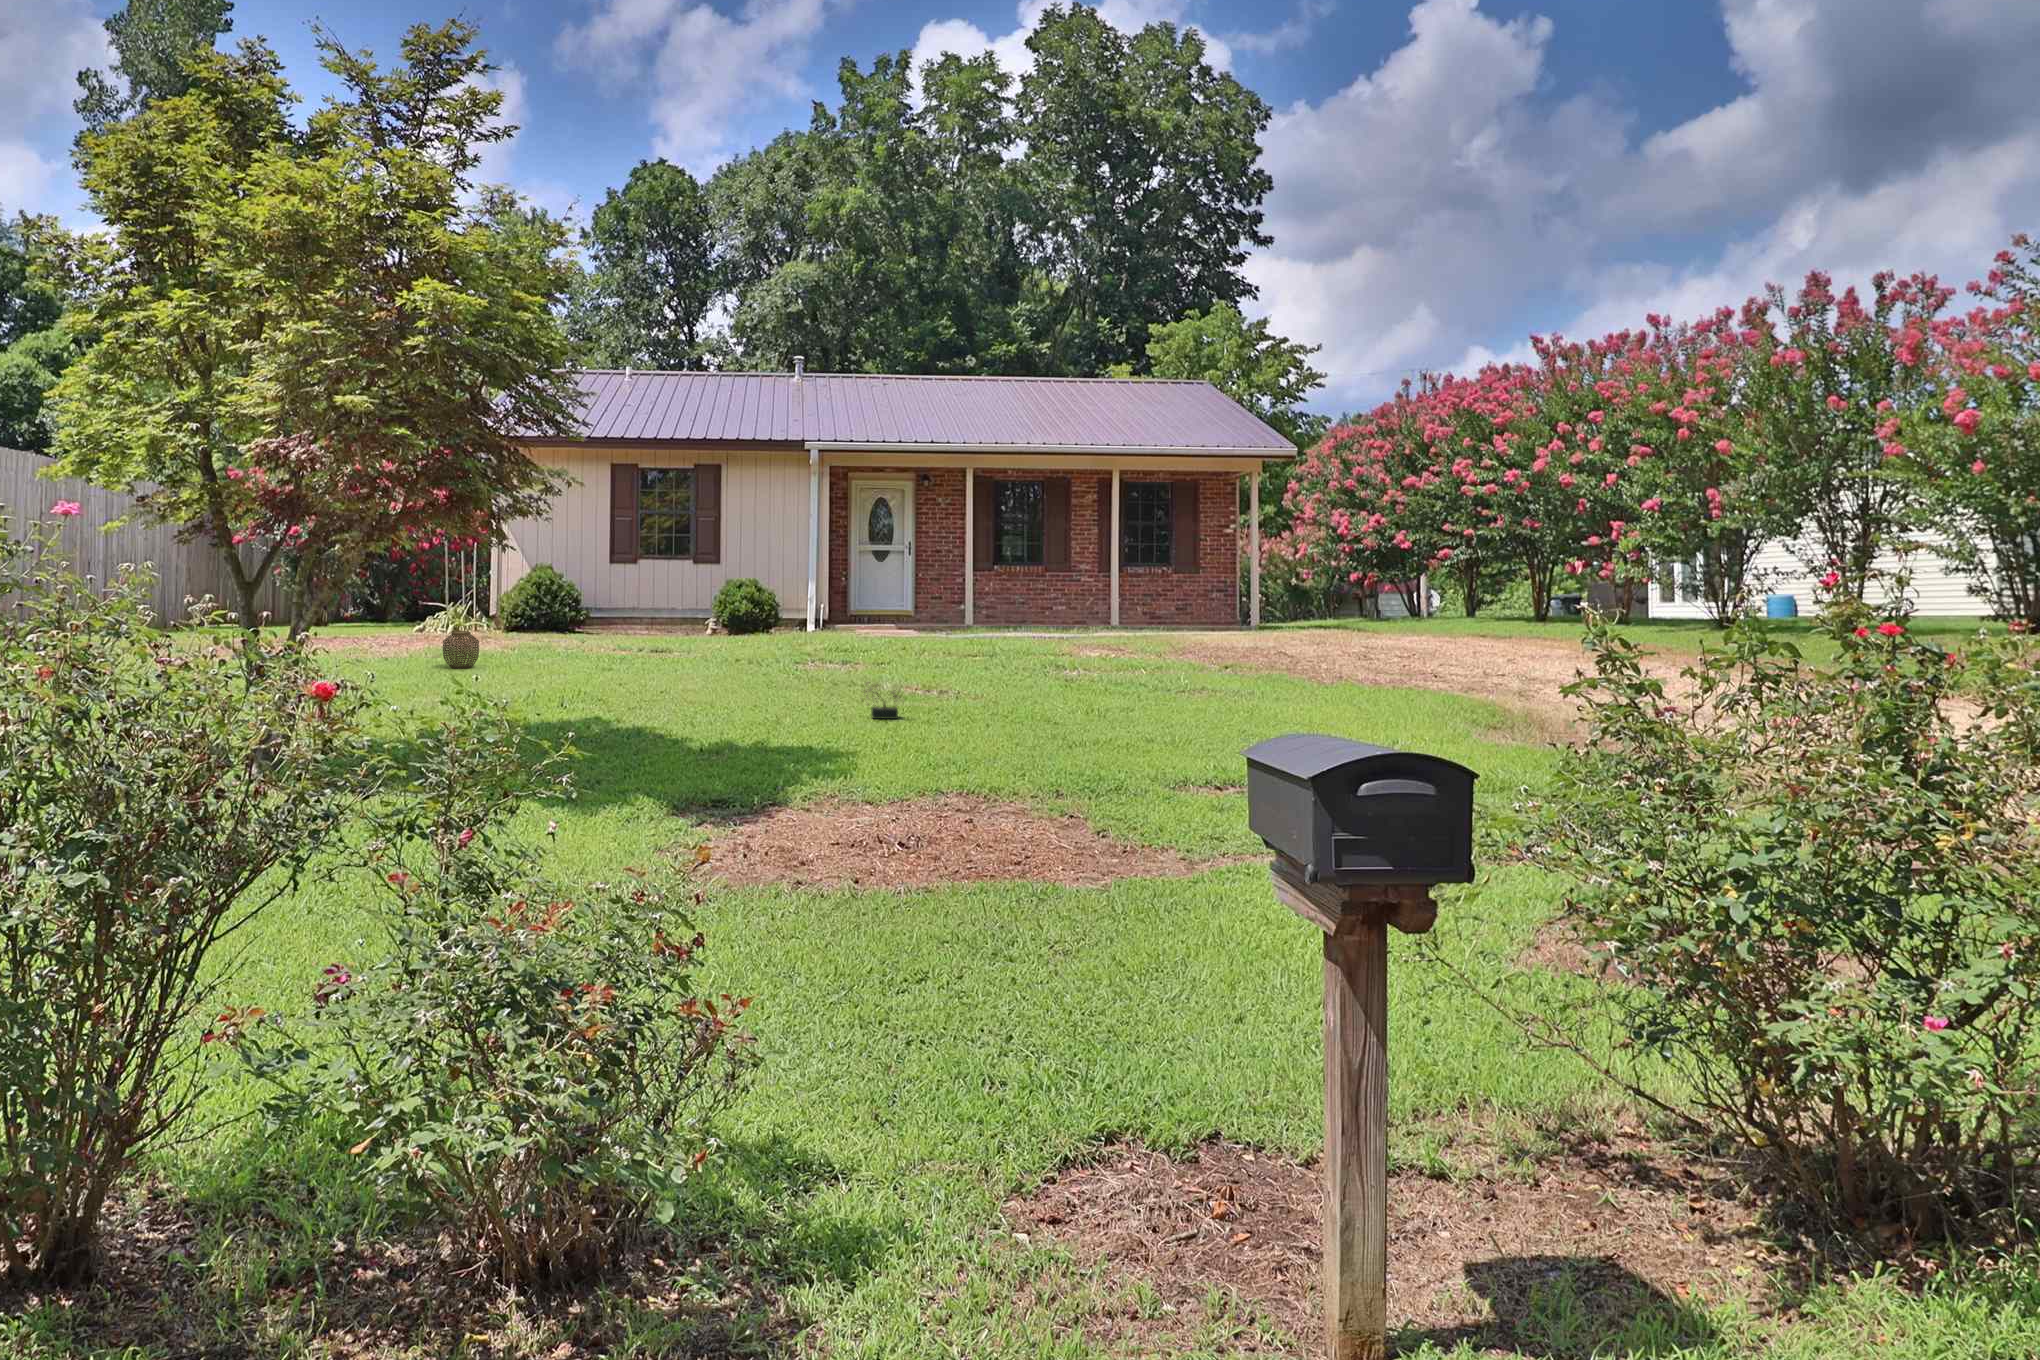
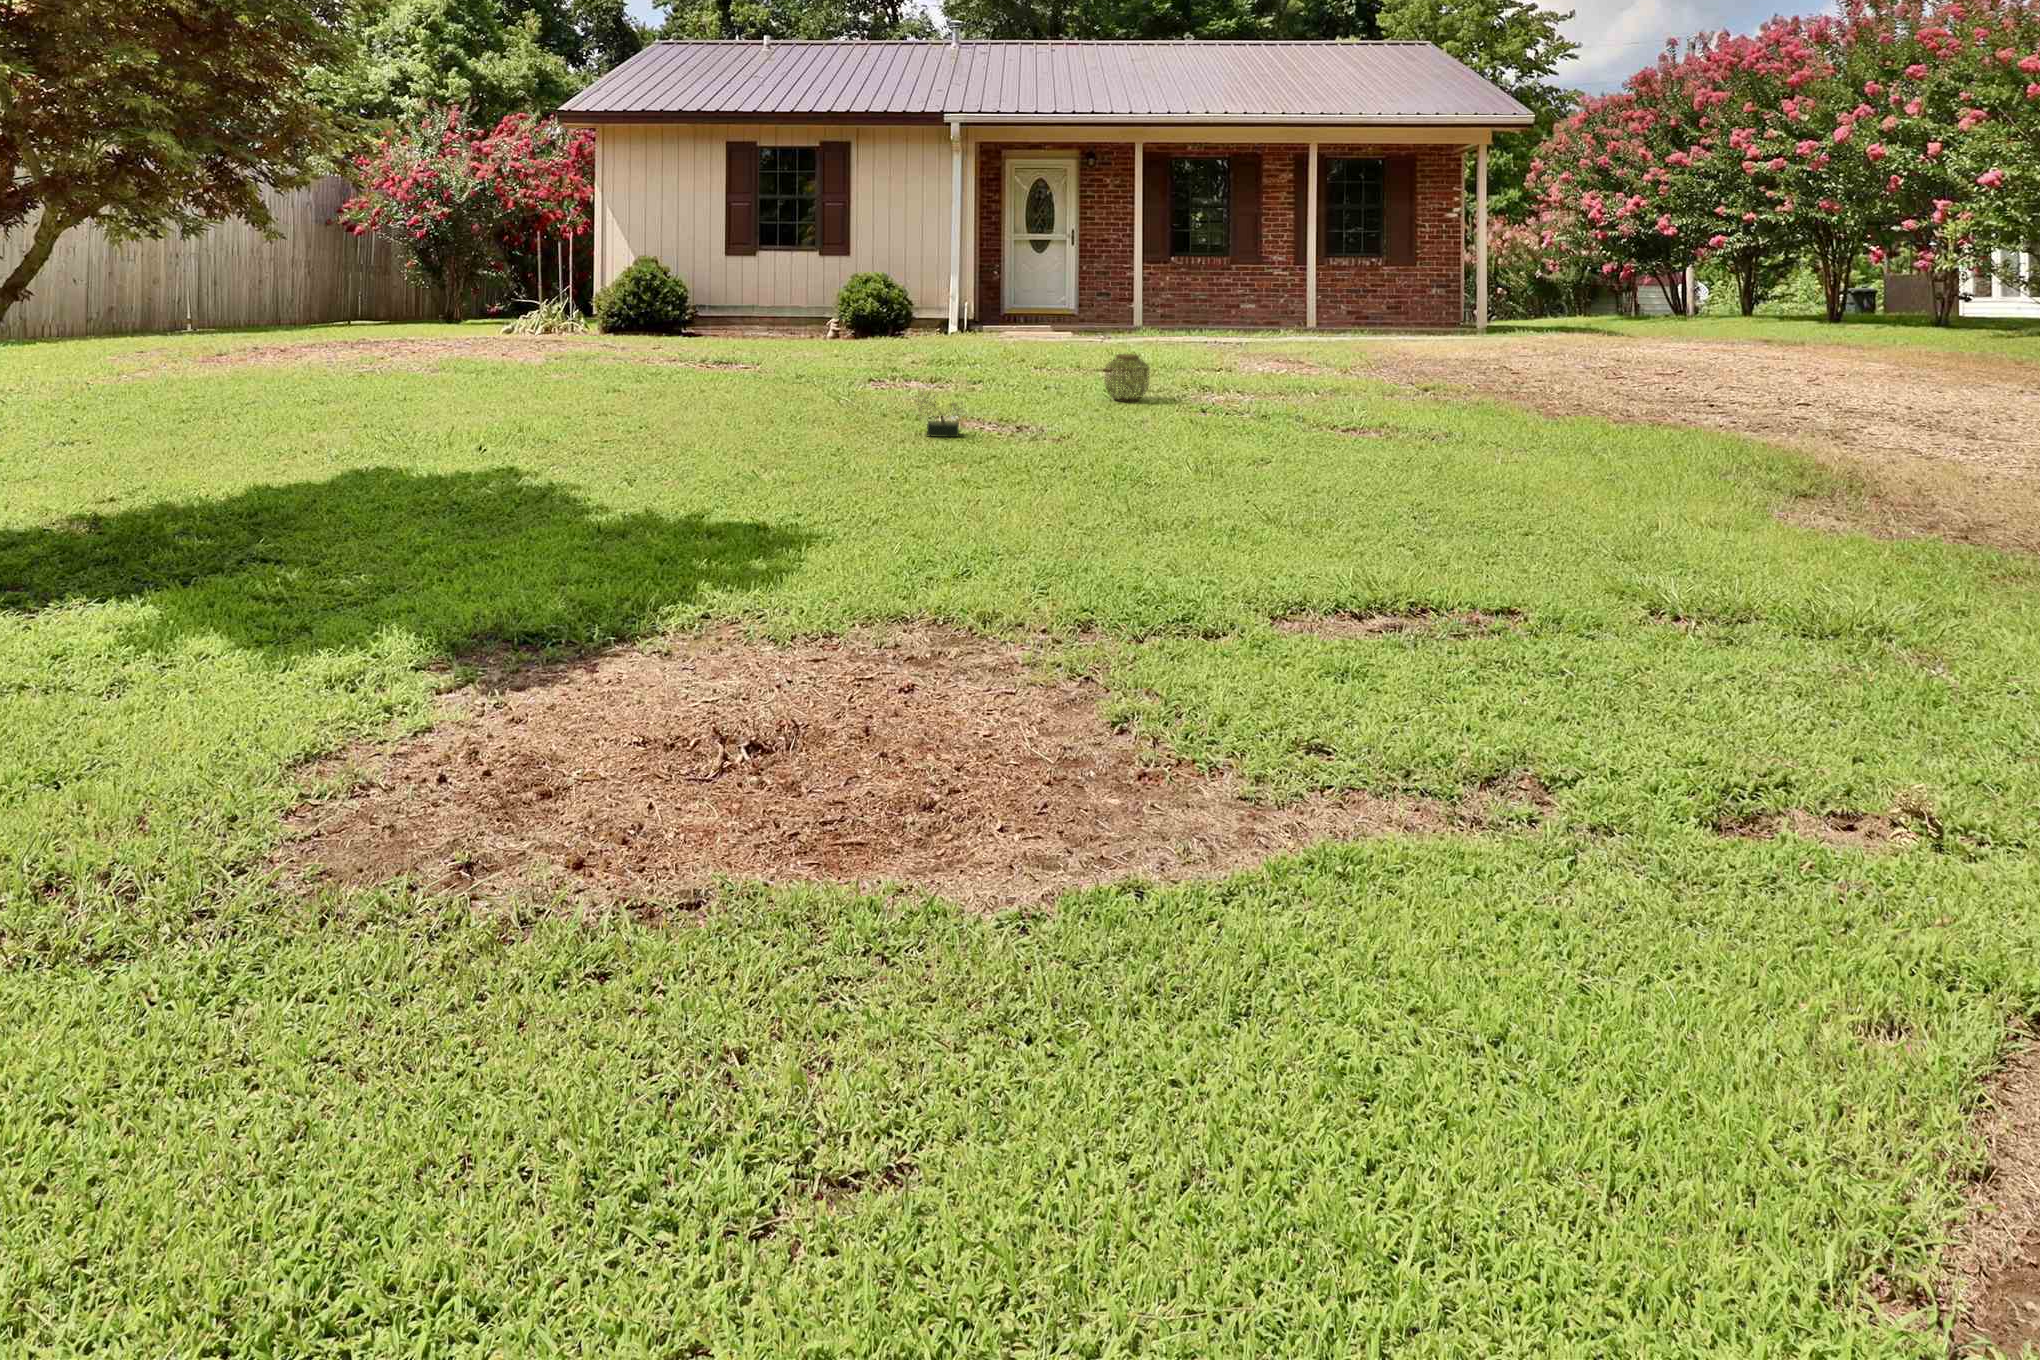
woven basket: present [443,631,479,669] -> present [1105,354,1149,402]

